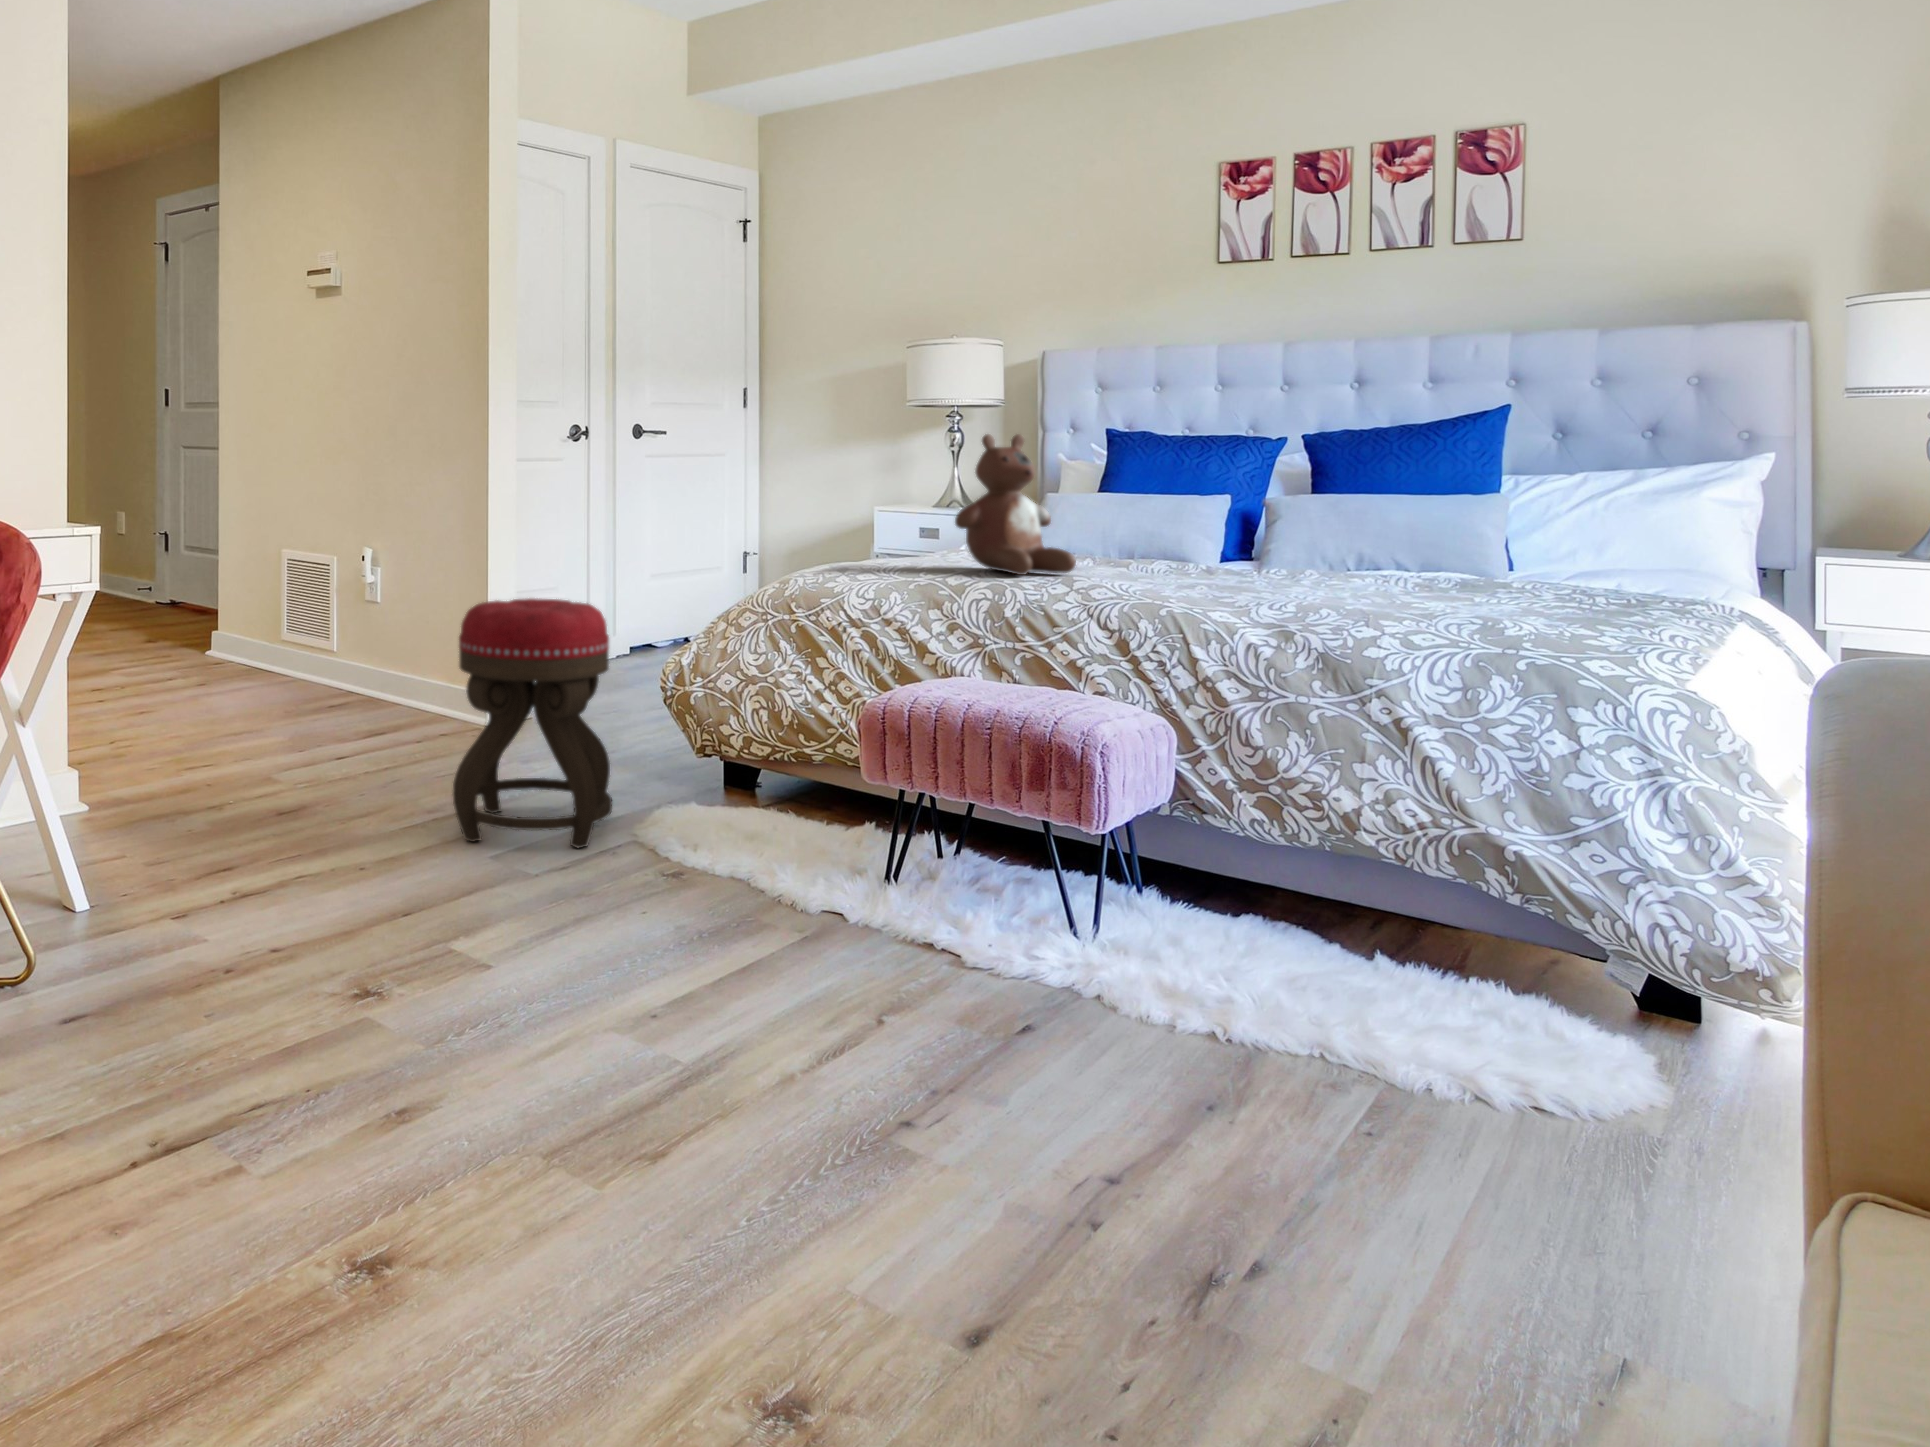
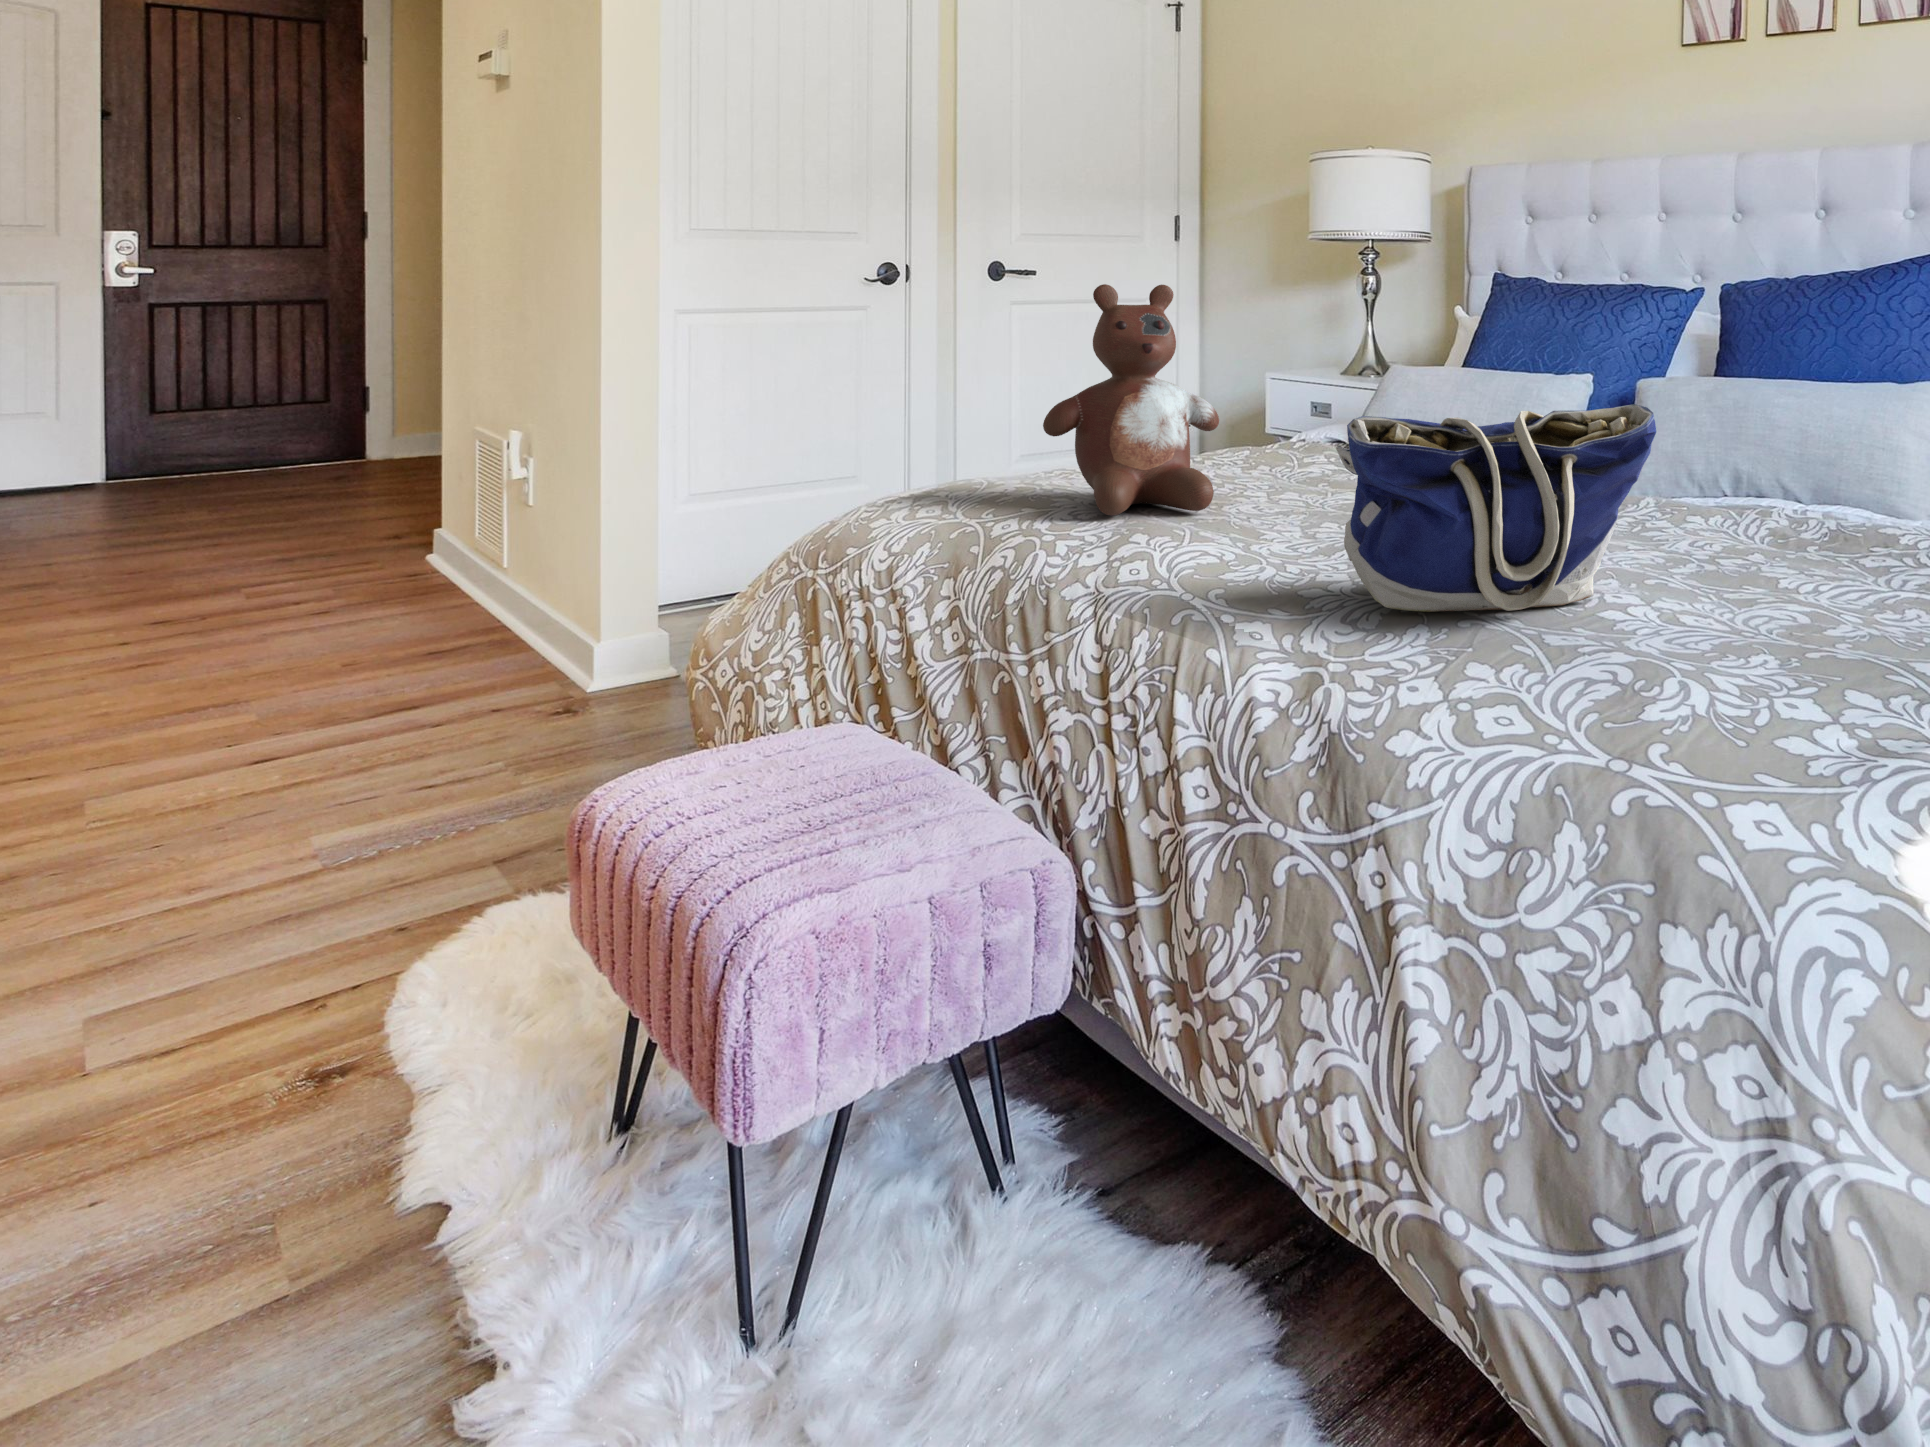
tote bag: none [1256,492,1445,603] -> present [1336,404,1656,612]
ottoman: present [453,598,612,848] -> none [123,540,495,976]

